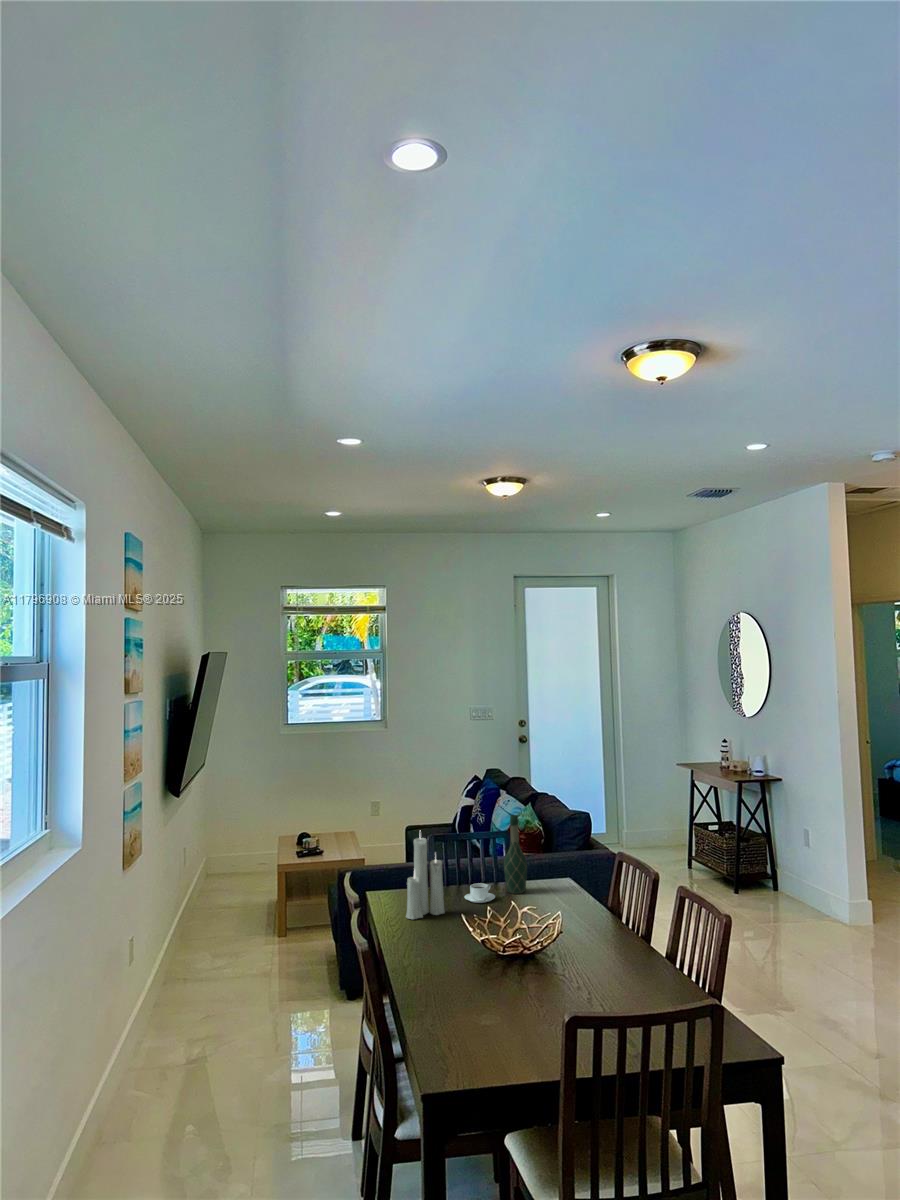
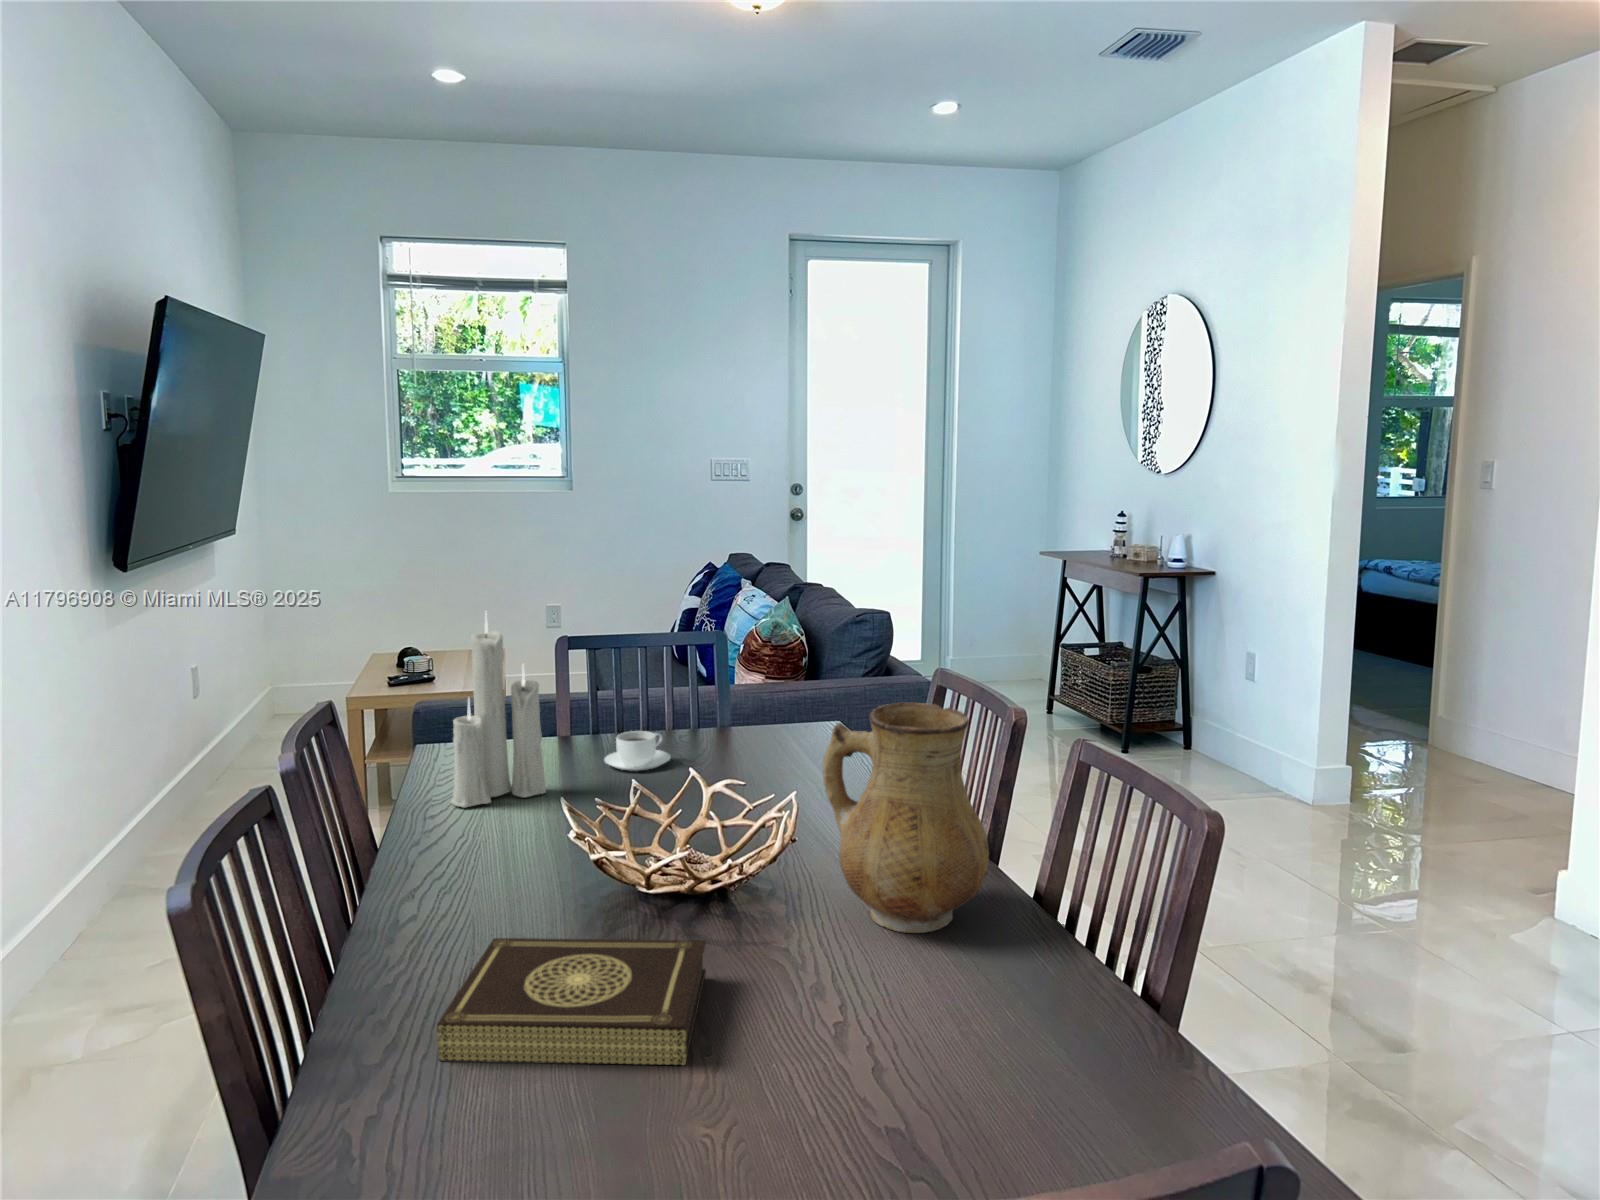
wine bottle: present [504,815,527,894] -> none [695,592,745,752]
ceramic pitcher: none [578,872,646,967] -> present [822,703,989,933]
book: none [458,965,543,1006] -> present [437,938,706,1065]

